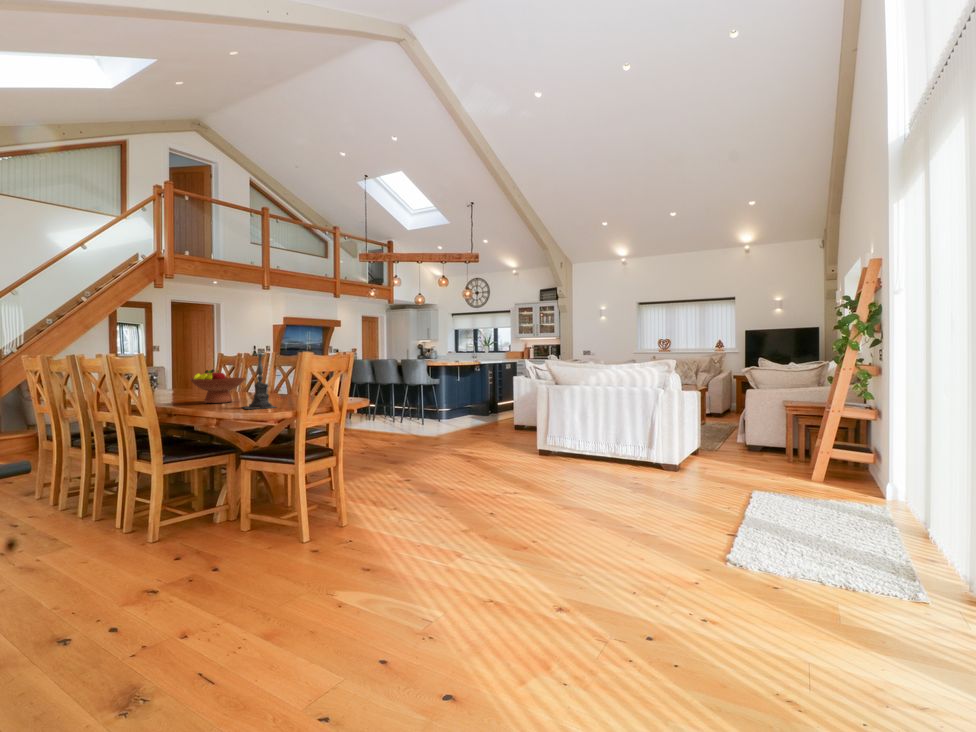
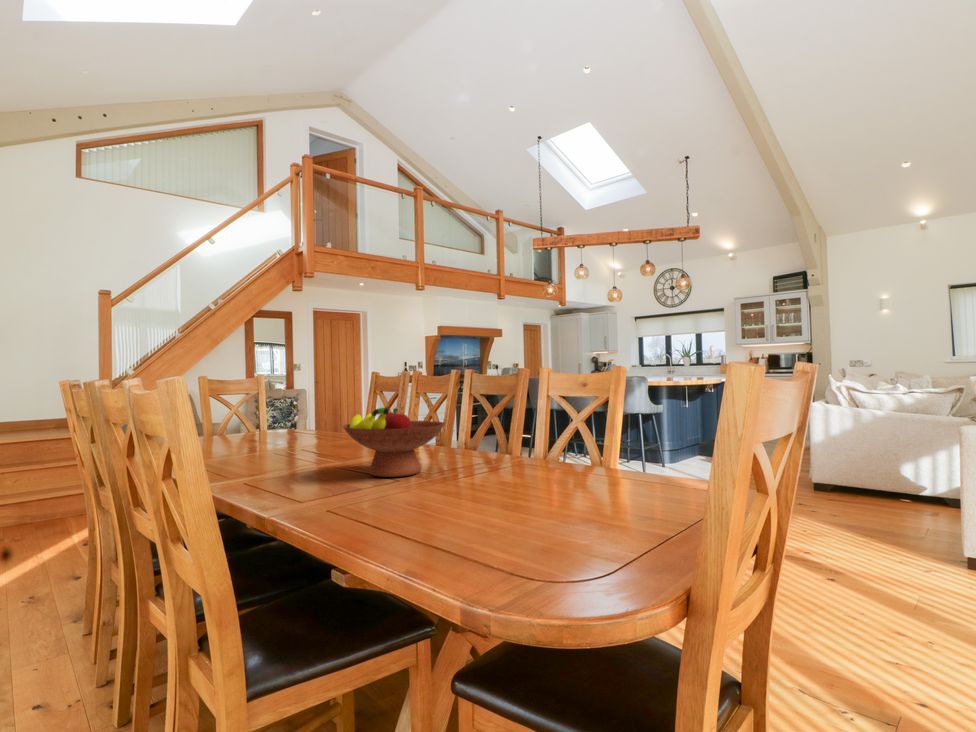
candle holder: present [243,352,275,409] -> none [457,352,548,515]

